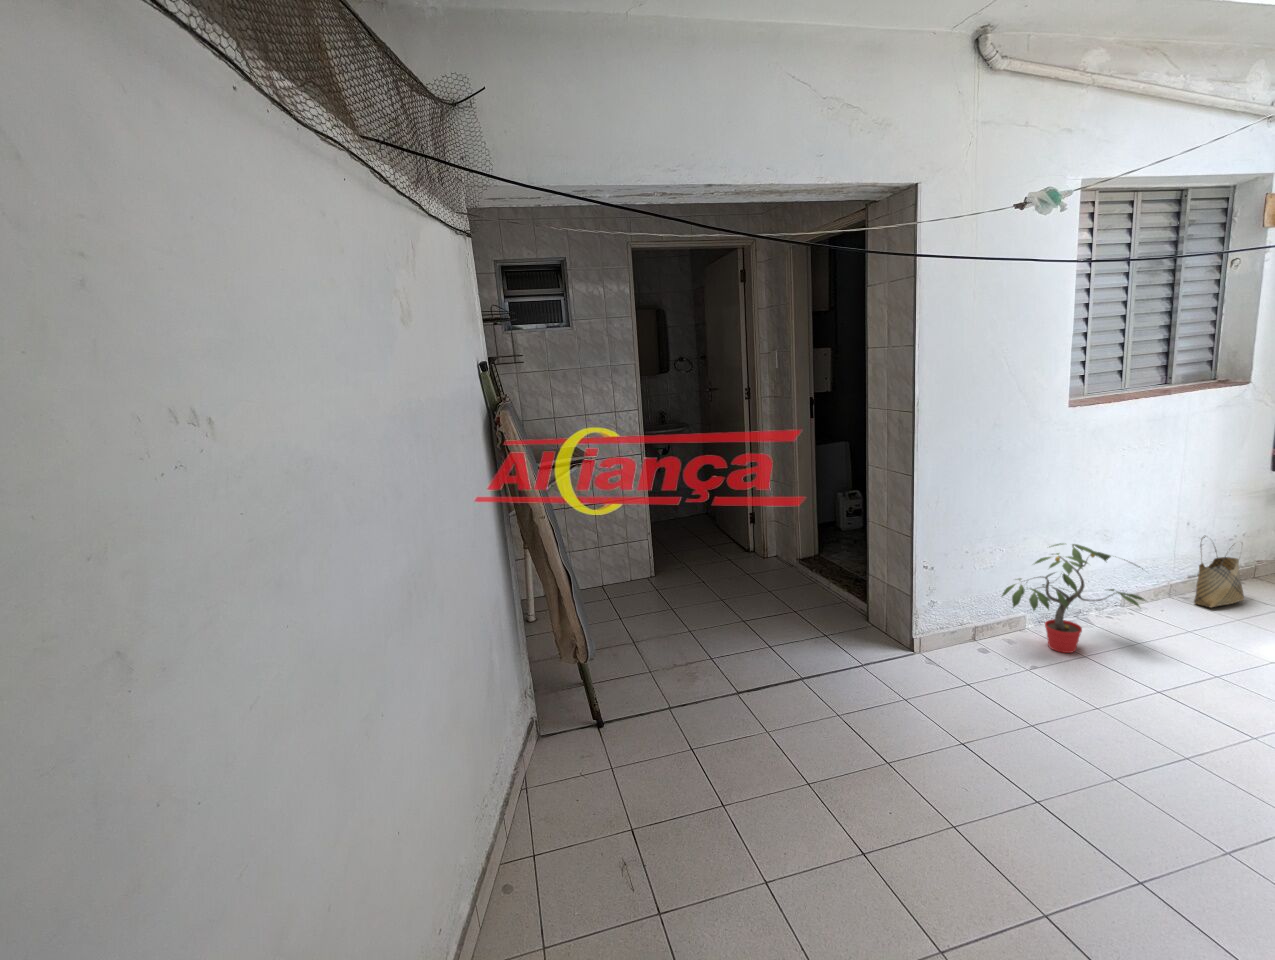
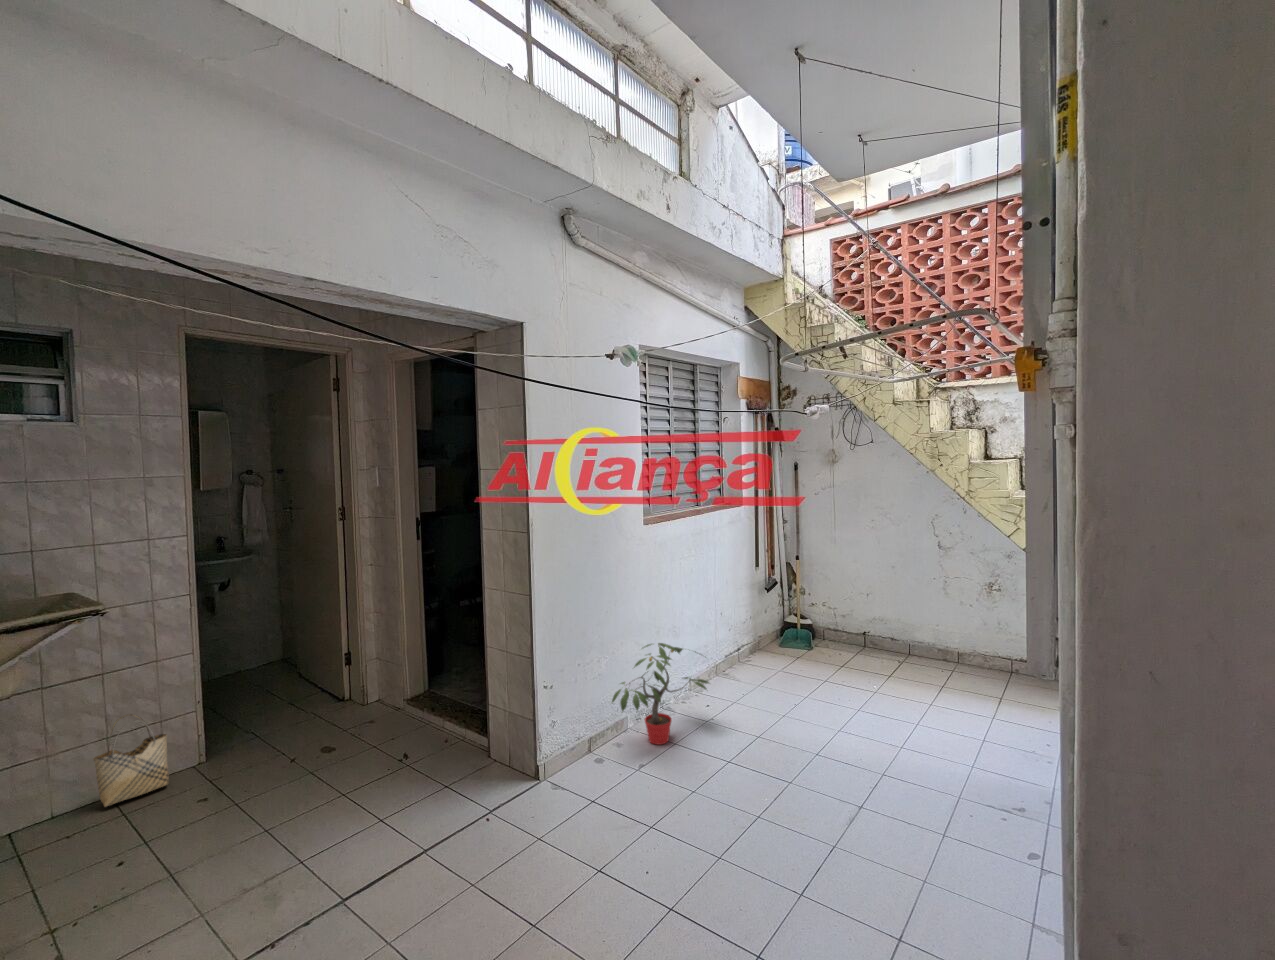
woven basket: present [1194,536,1244,608] -> present [93,715,169,807]

